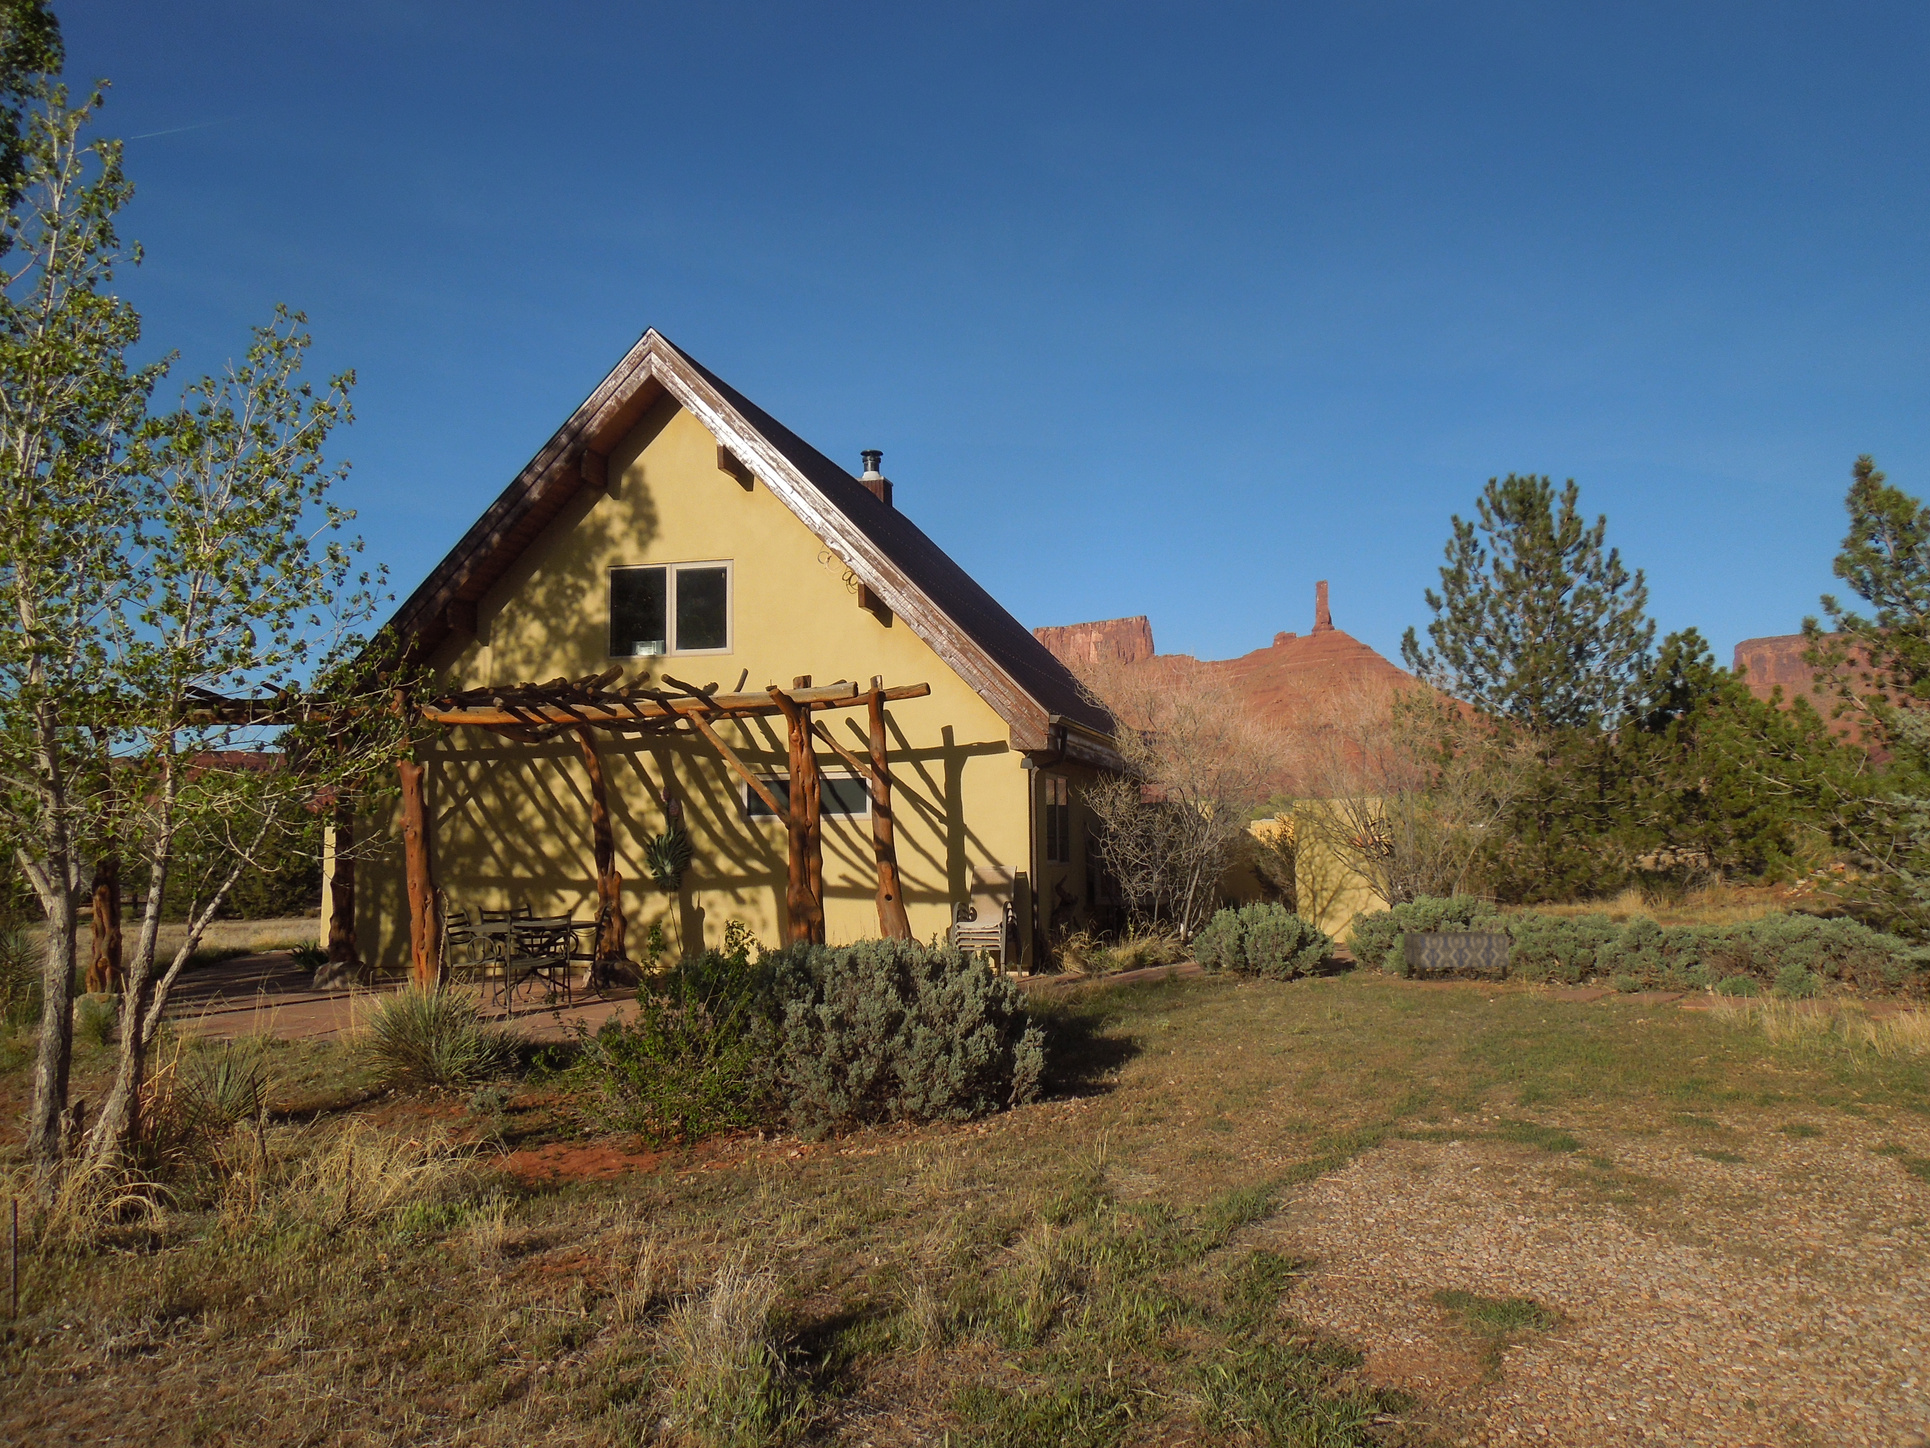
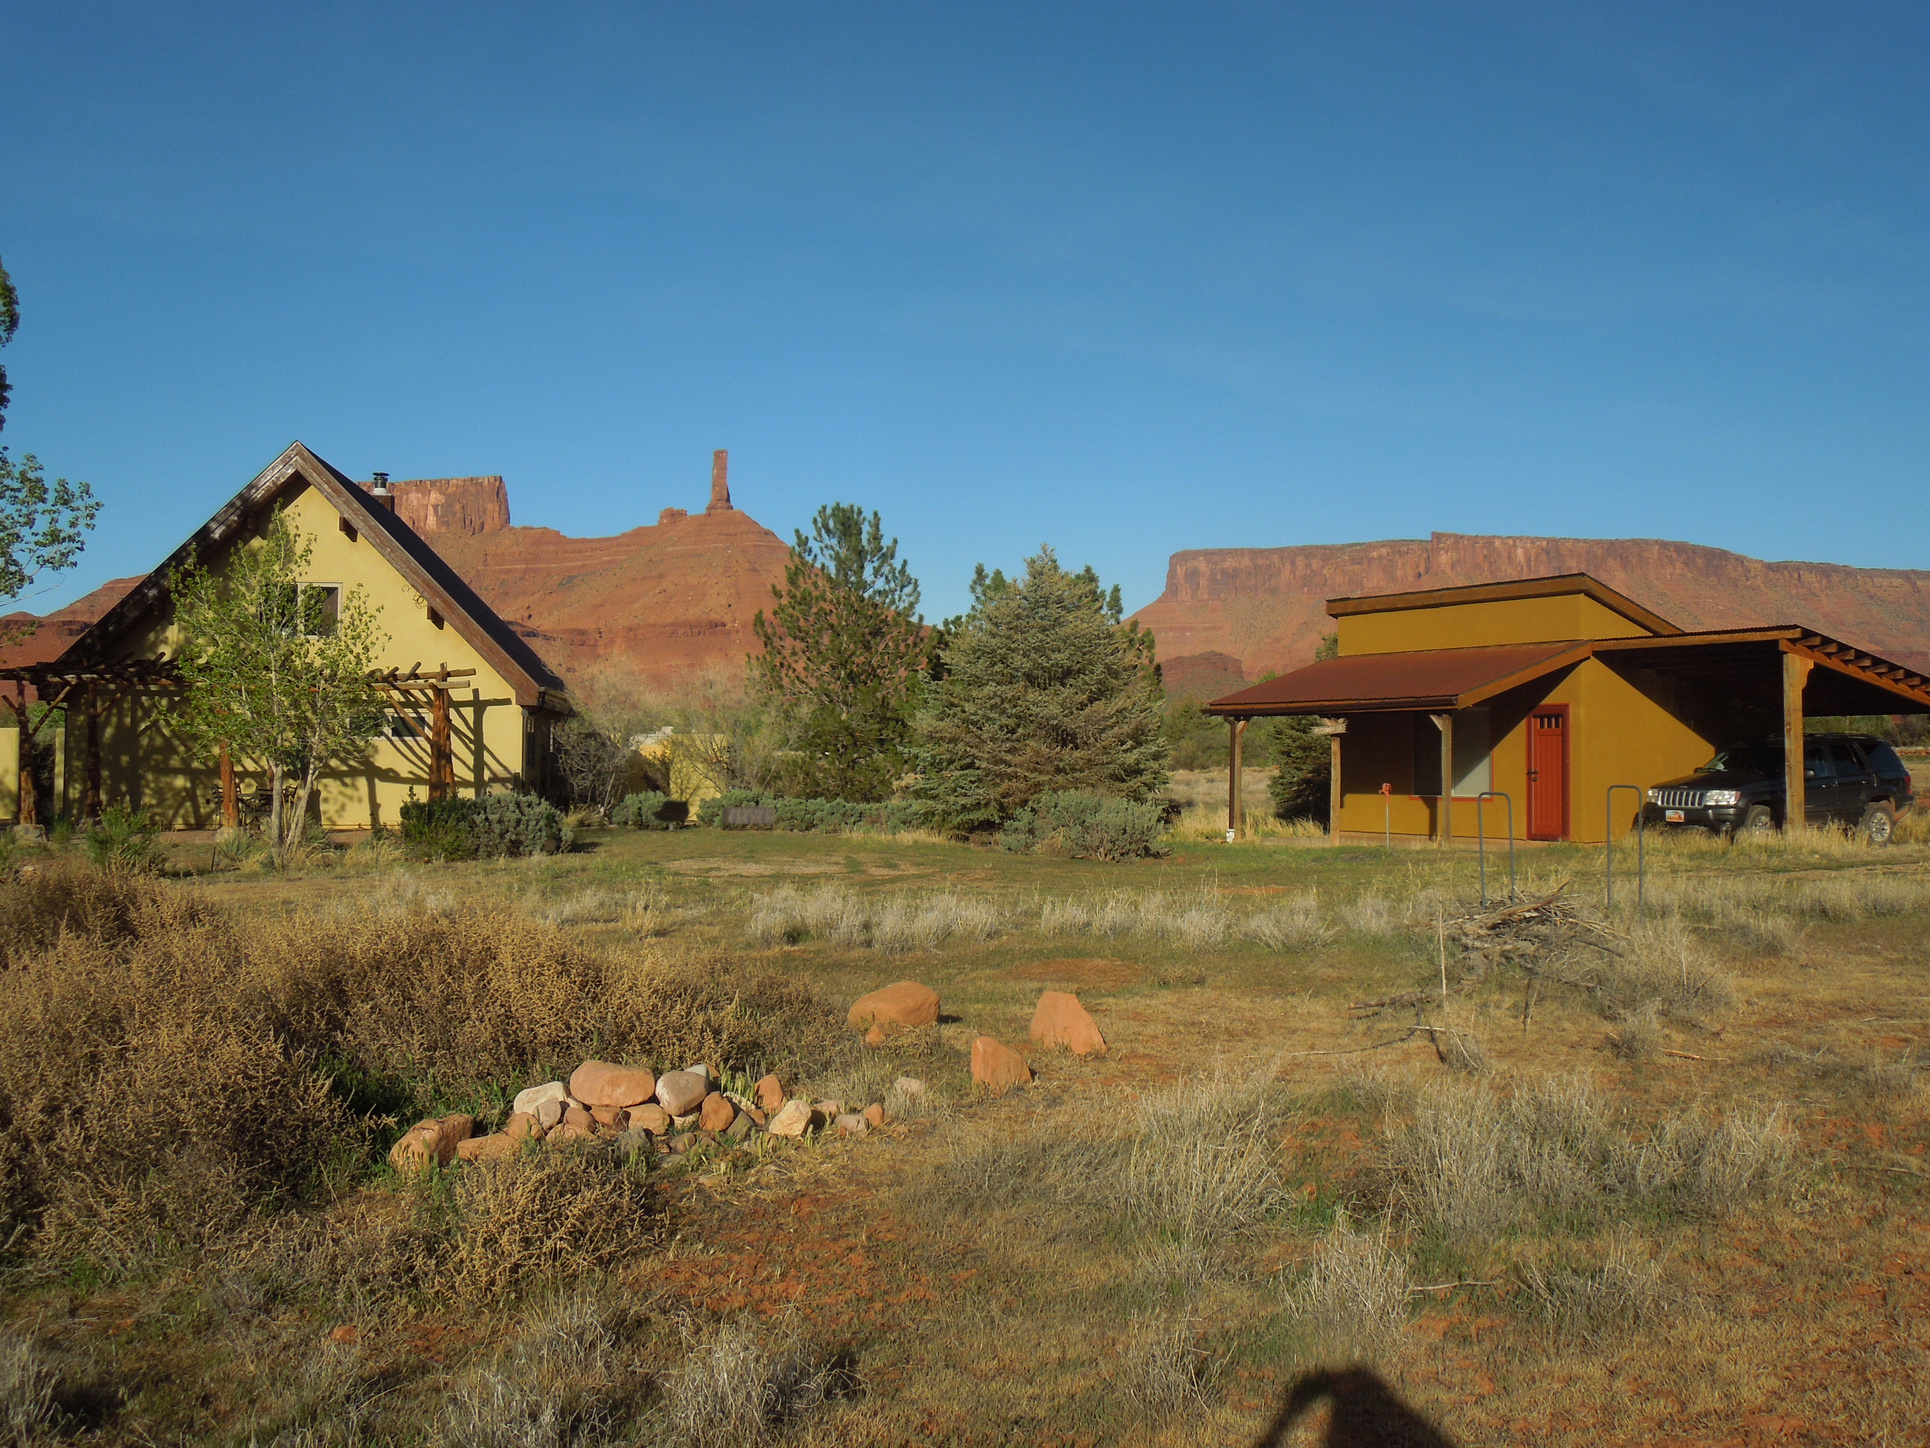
lounge chair: none [1276,923,1349,990] -> present [652,800,690,831]
potted plant: none [979,993,1052,1119] -> present [544,811,556,851]

